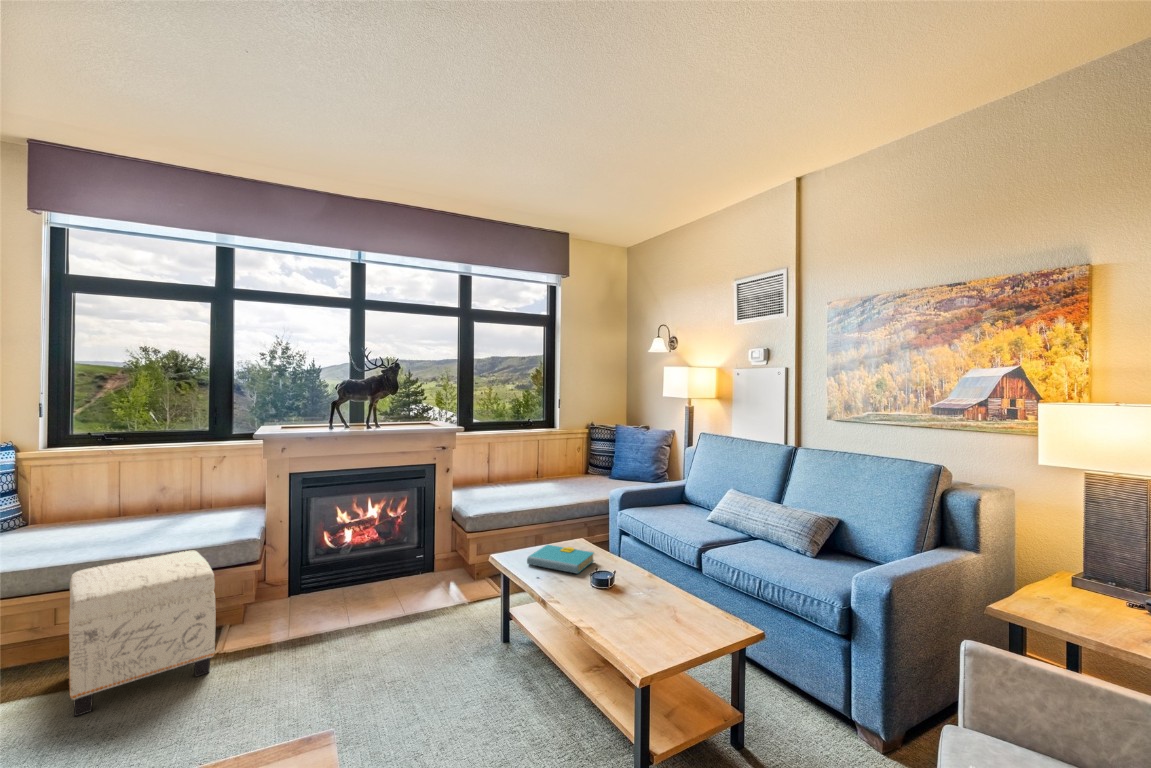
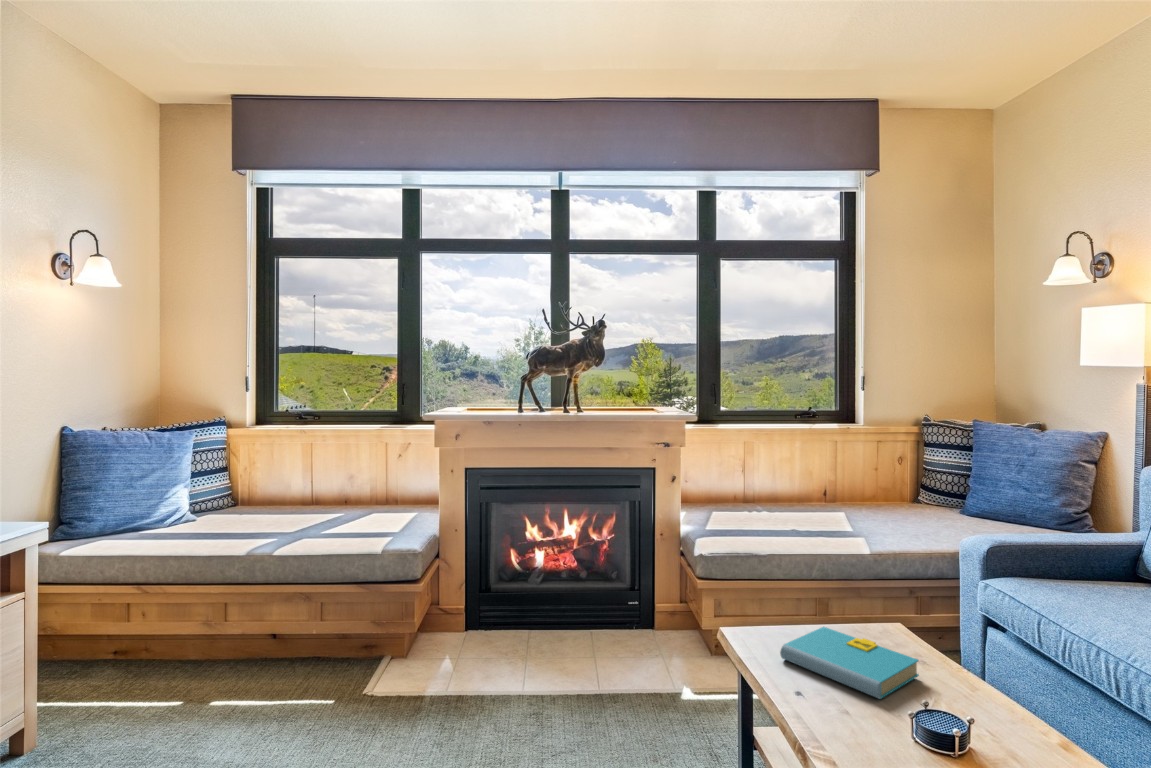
ottoman: present [69,551,216,716] -> none [202,557,356,743]

